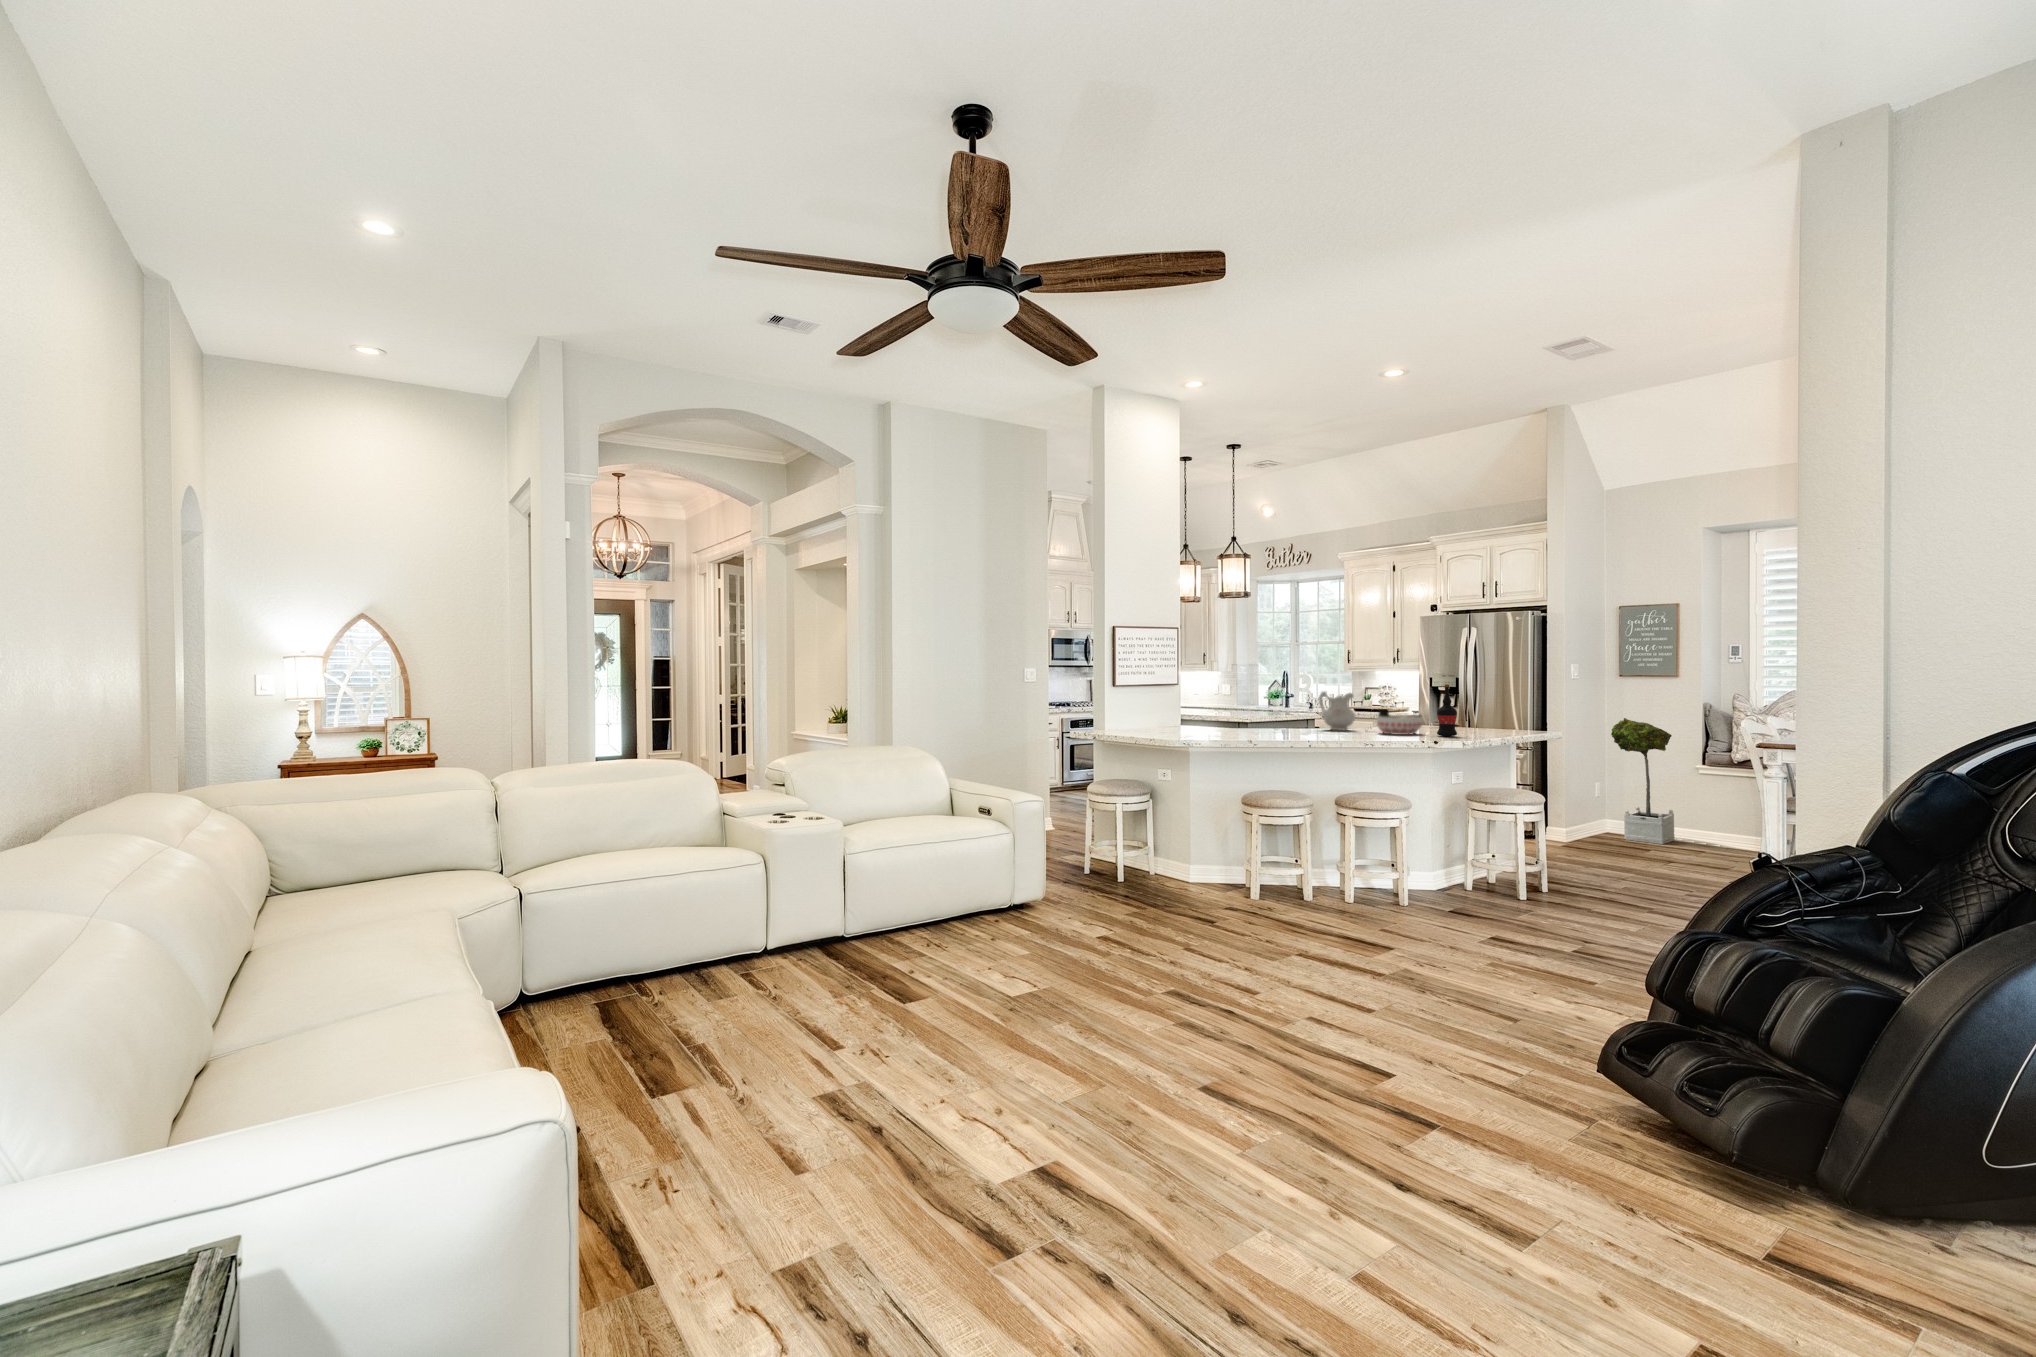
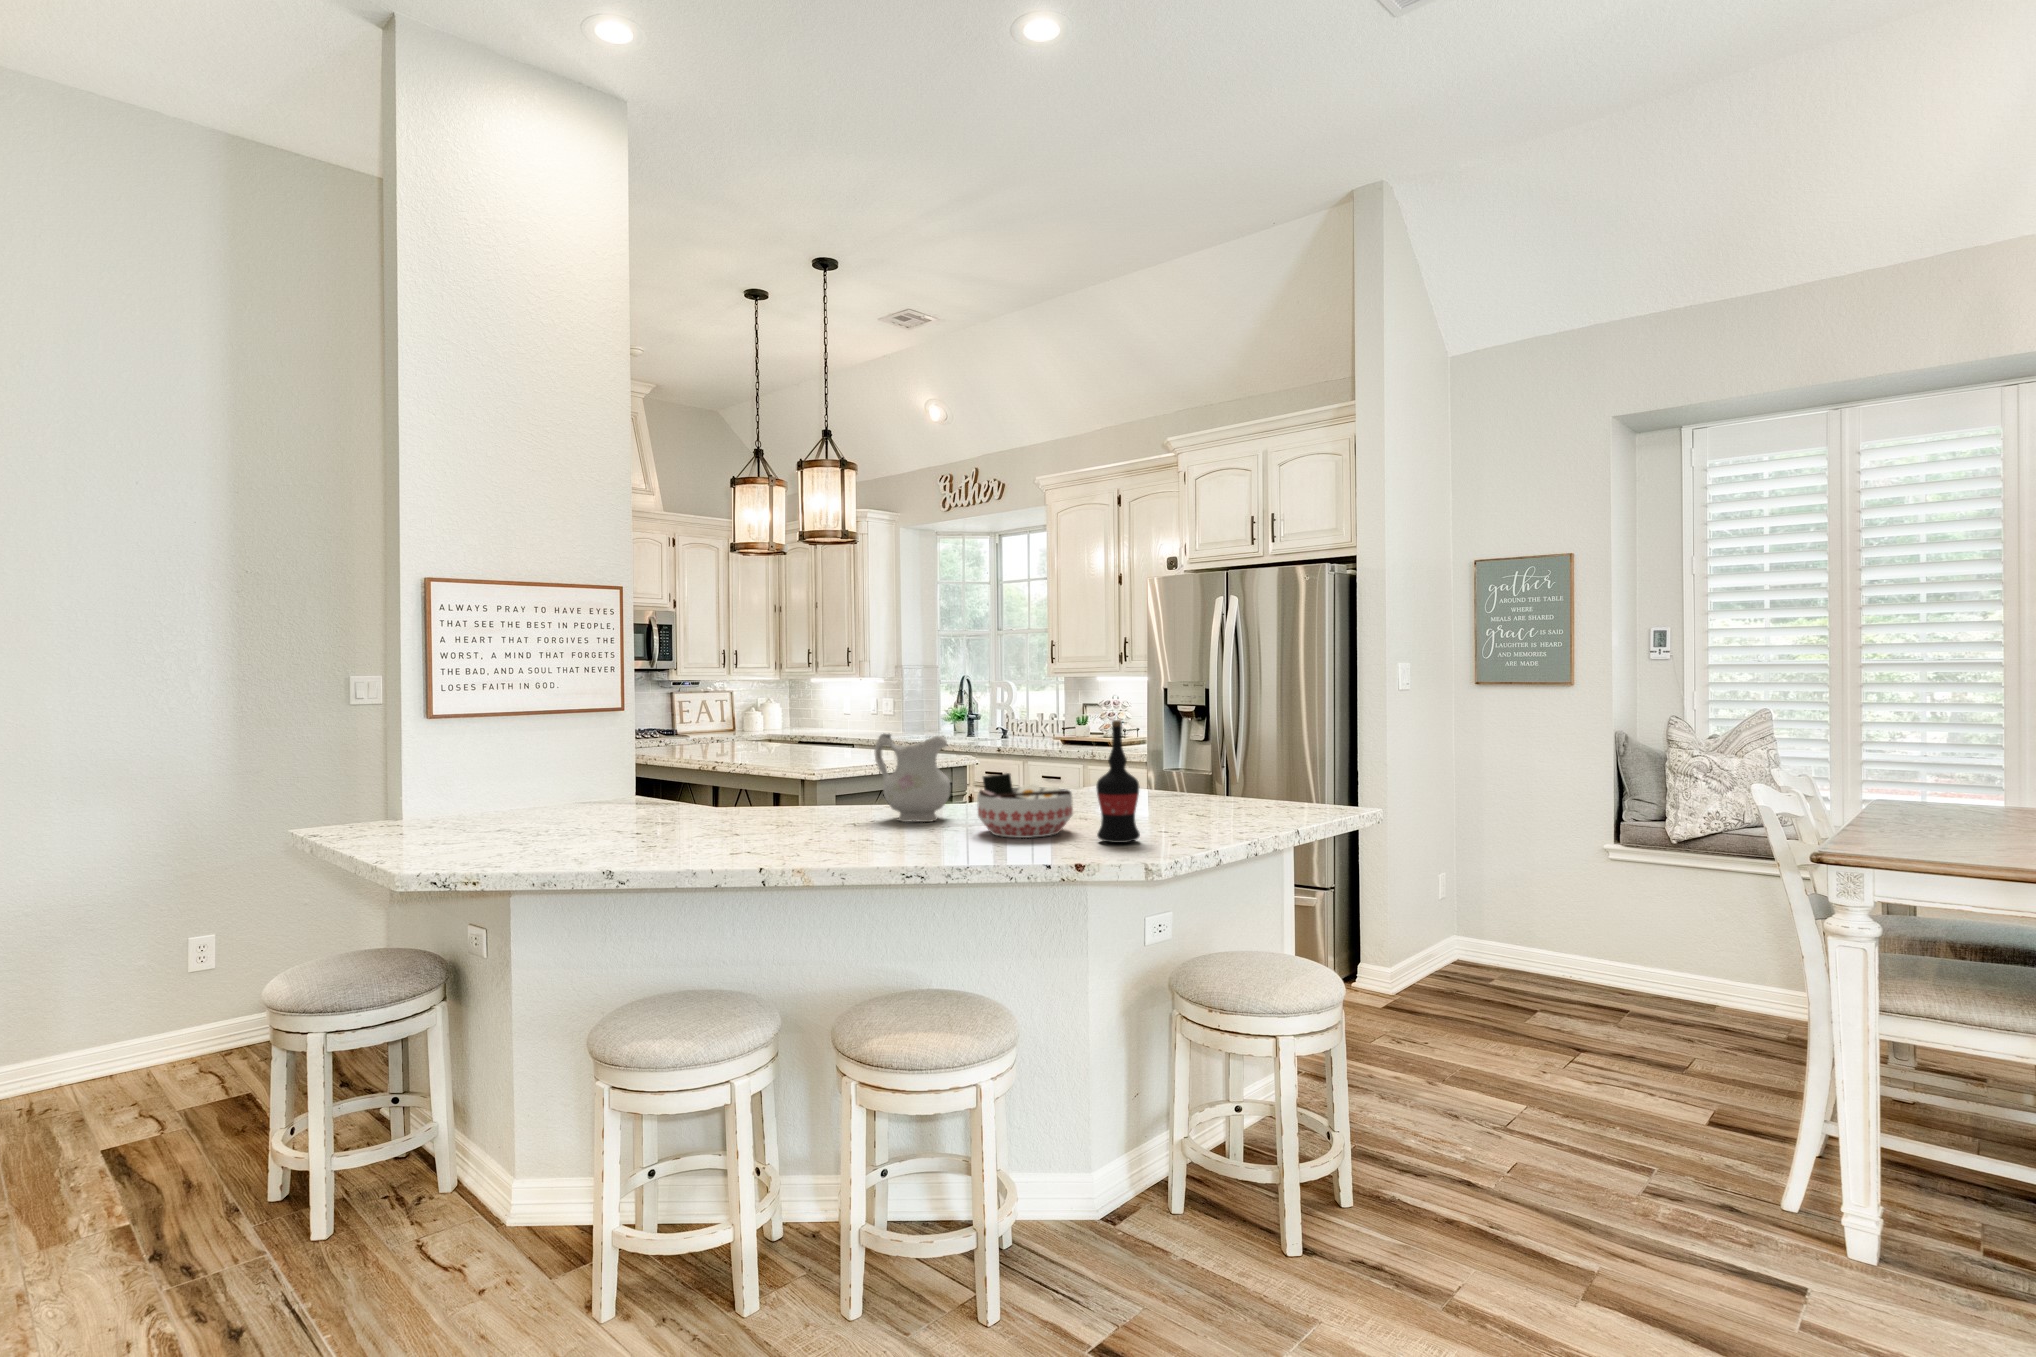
potted tree: present [1611,718,1675,844] -> none [1463,762,1571,999]

